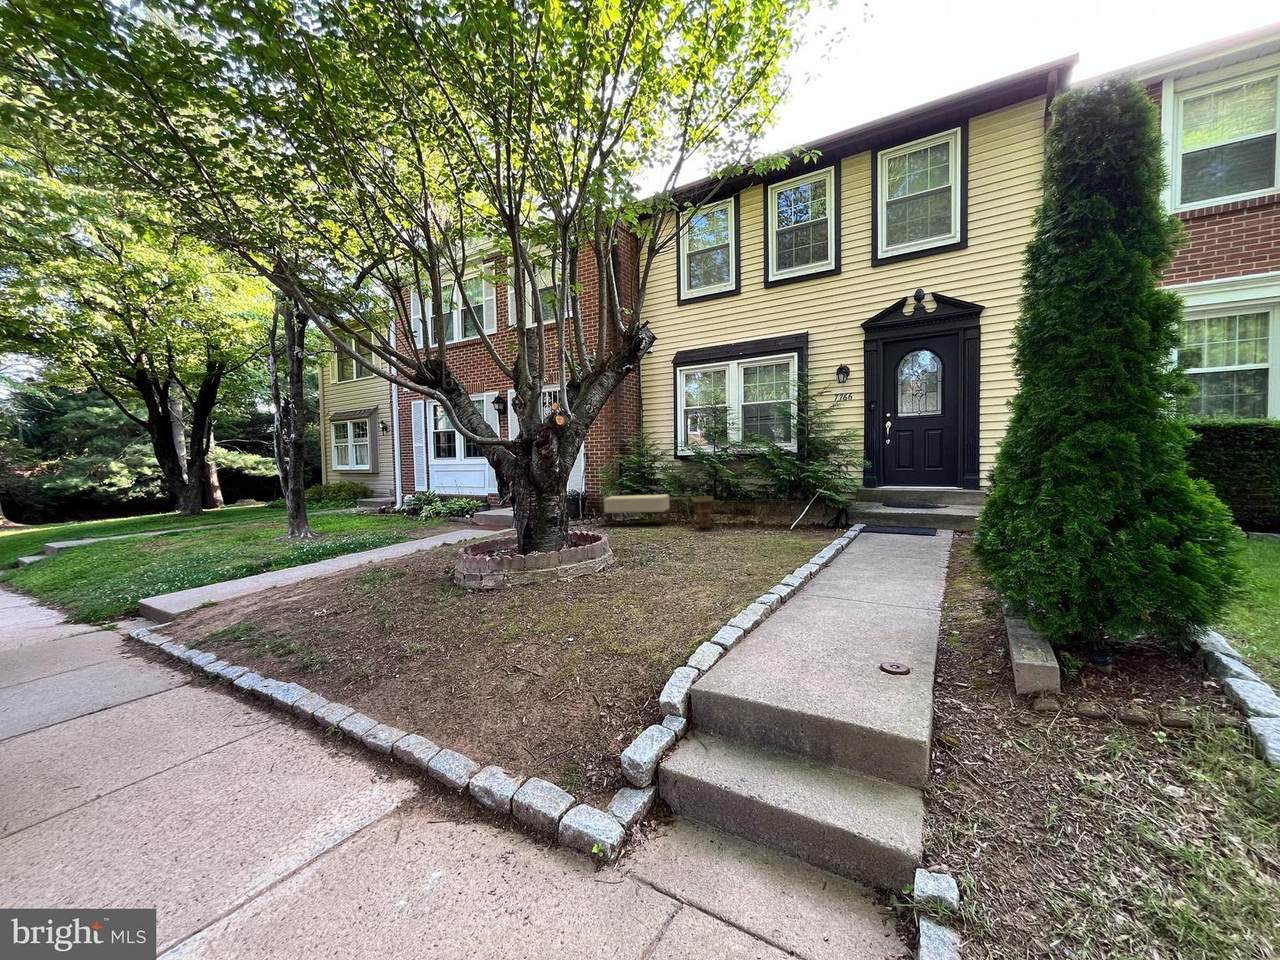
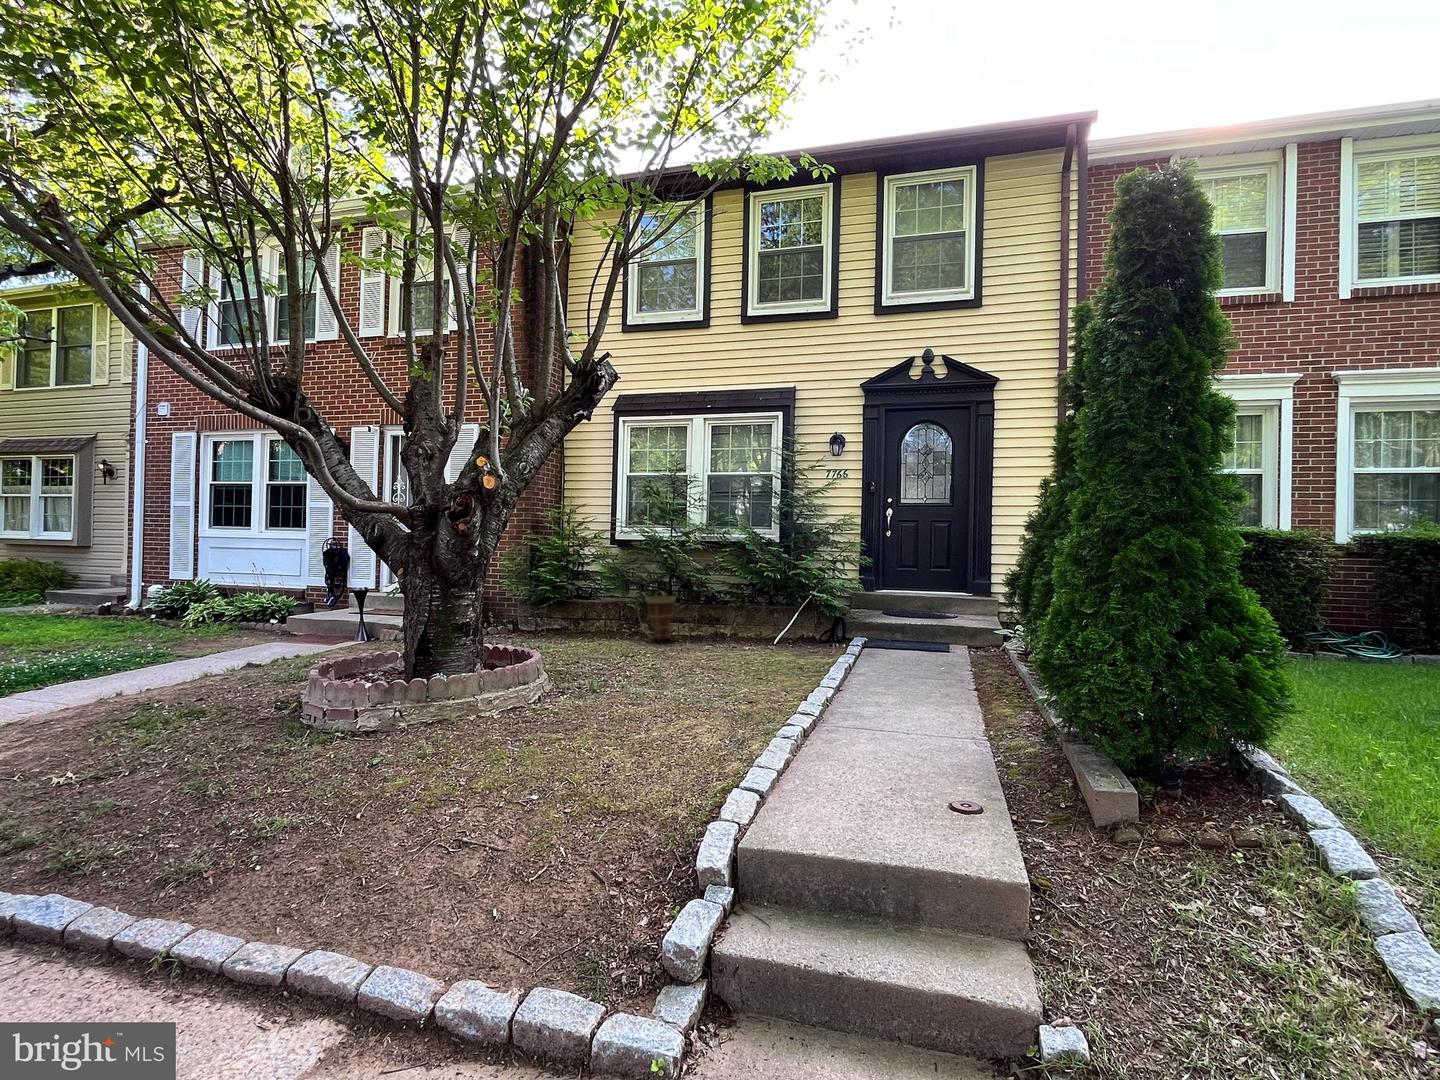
bench: present [604,494,670,525] -> none [513,592,610,636]

